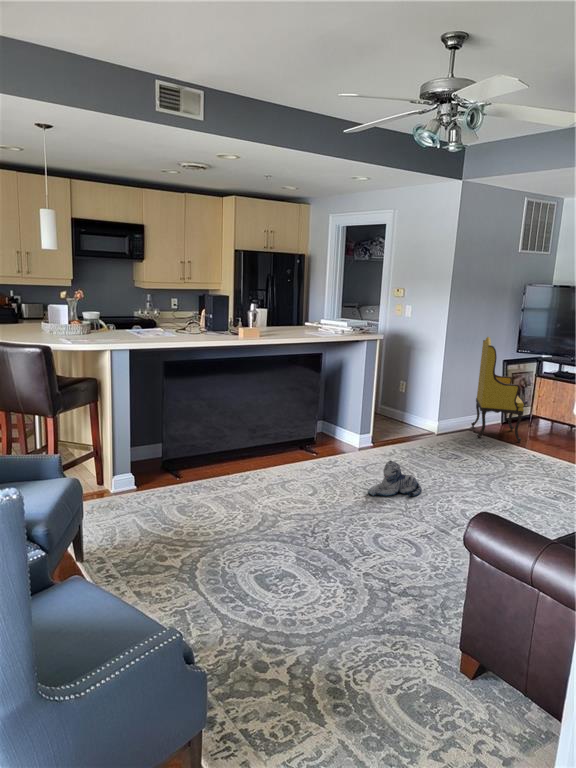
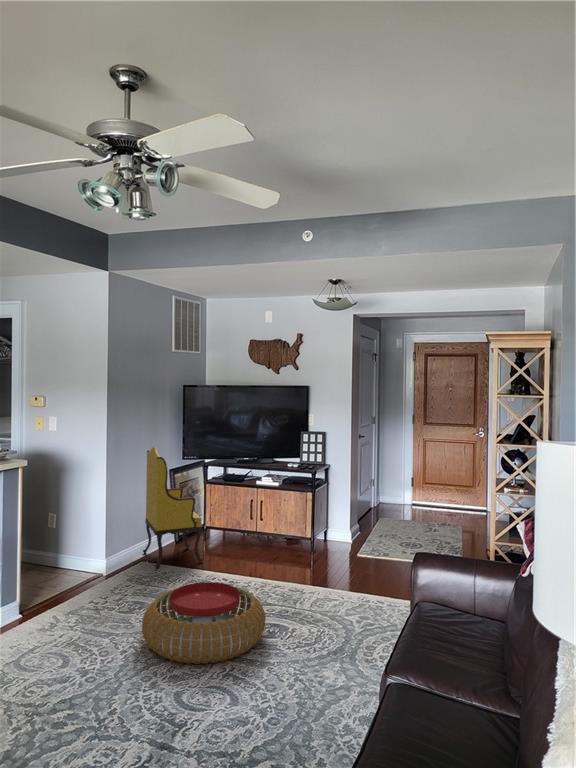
pouf: none [449,445,555,504] -> present [142,582,266,664]
plush toy: present [368,460,422,496] -> none [32,651,113,719]

